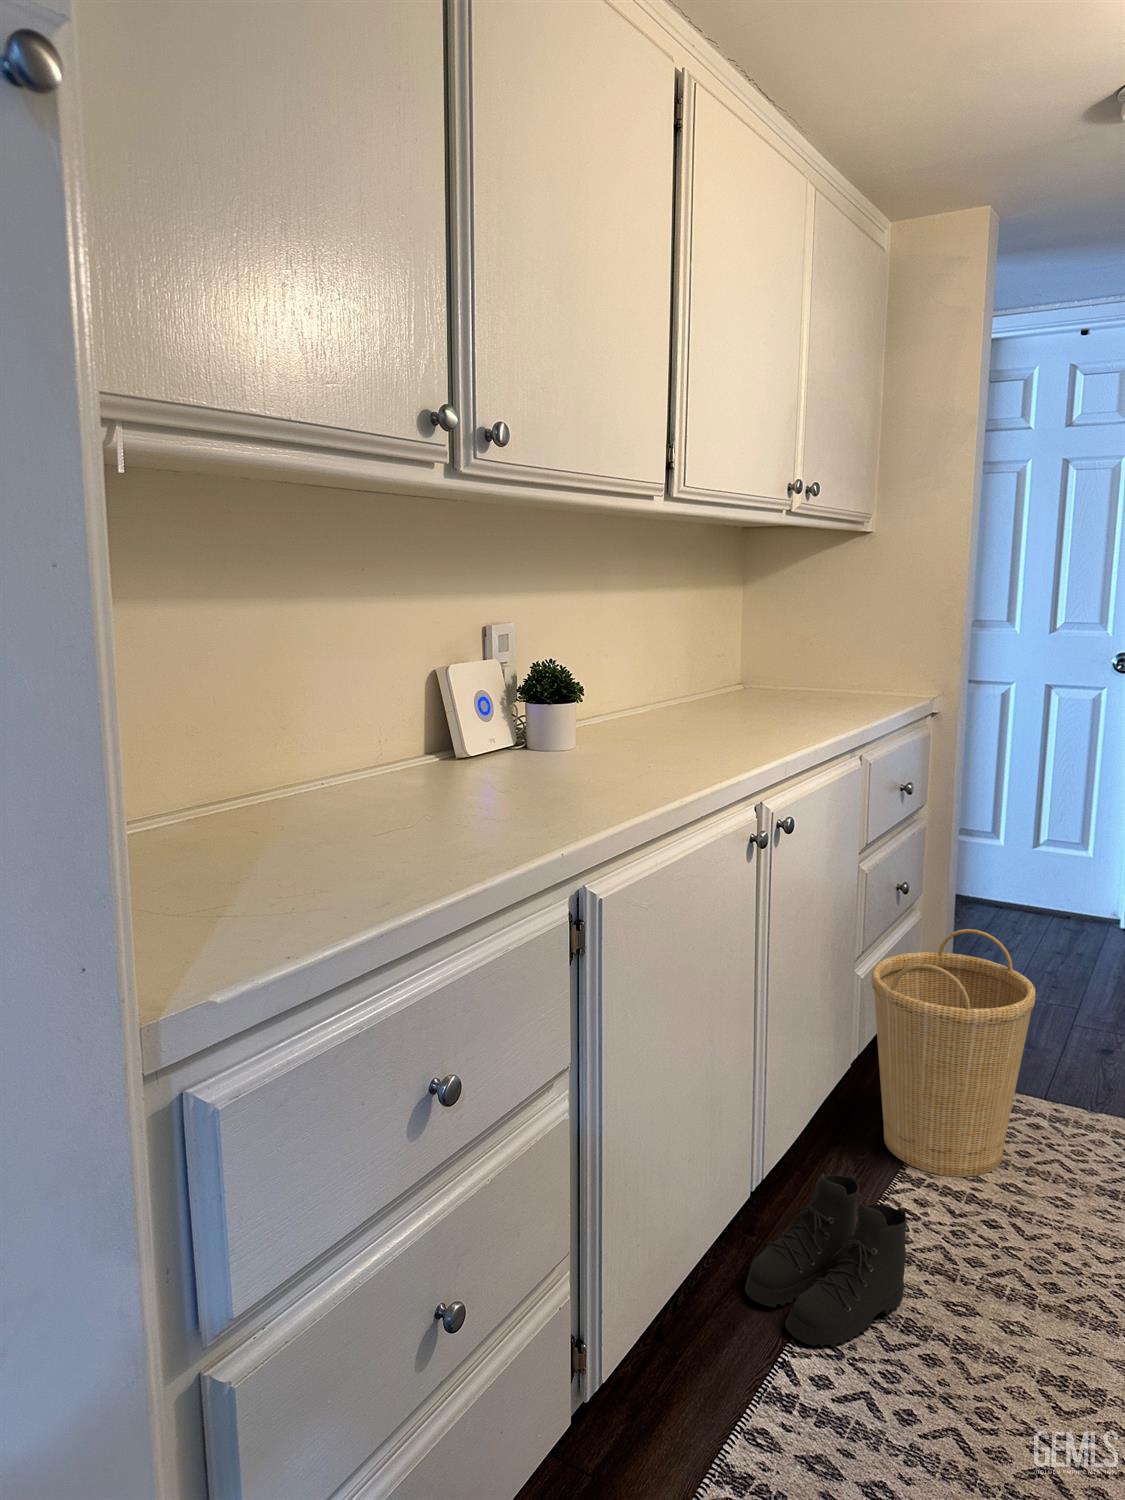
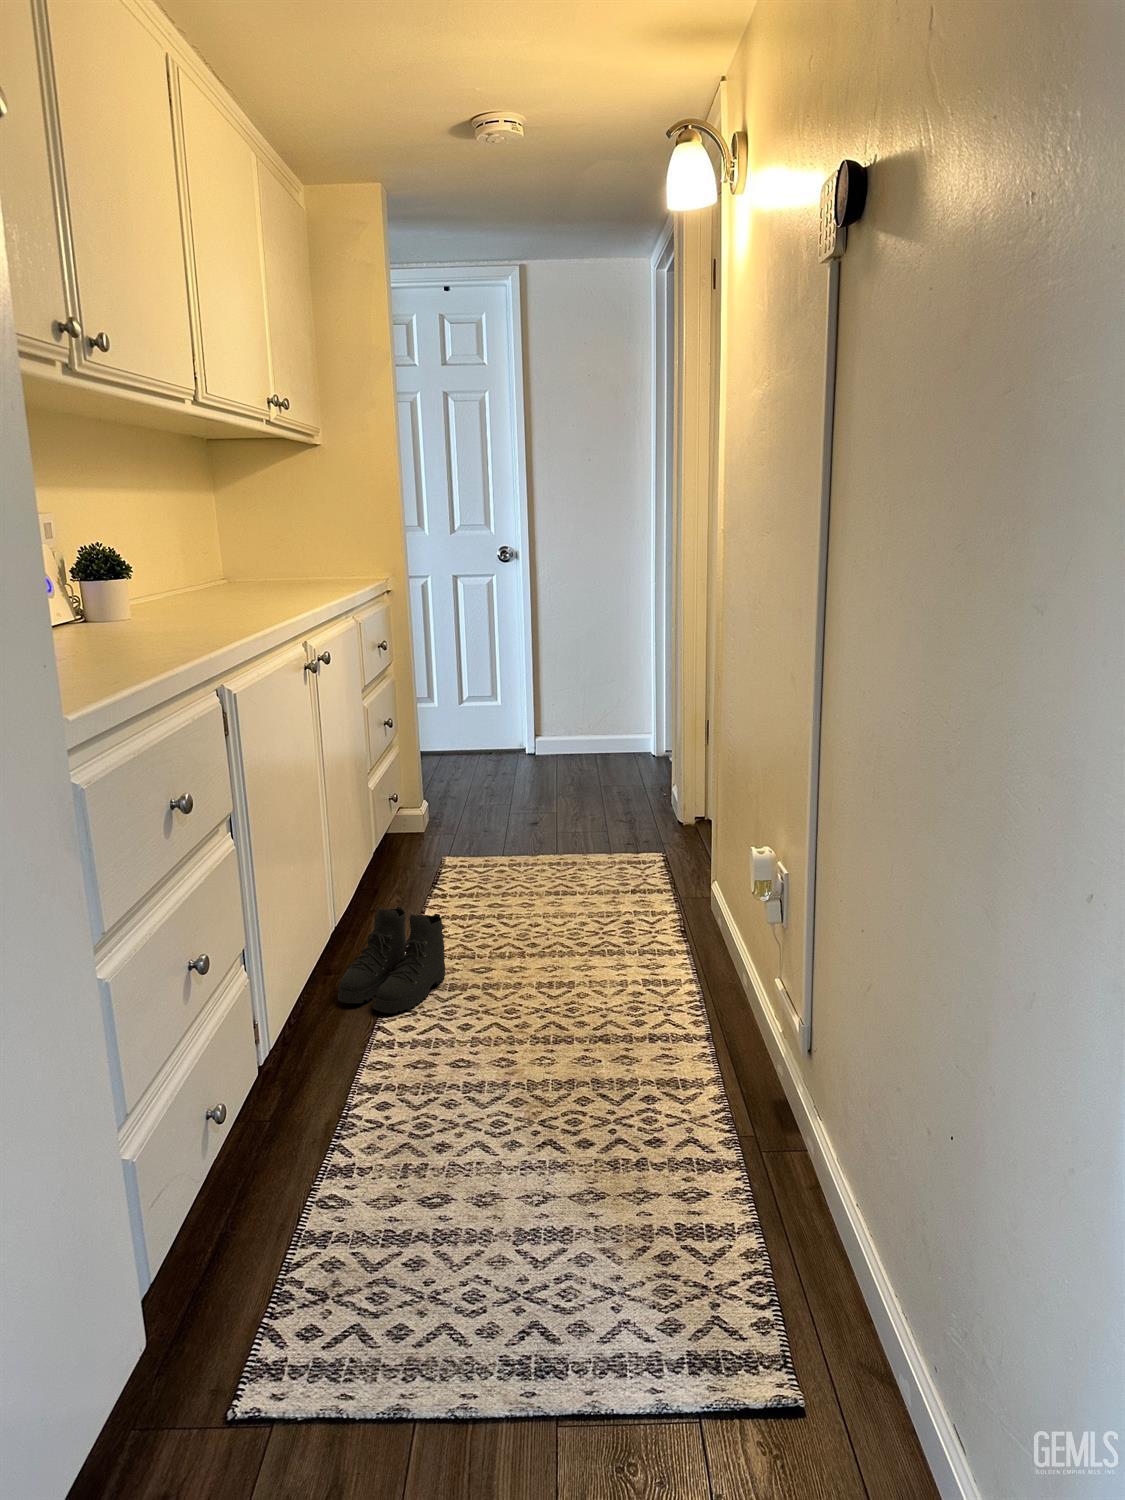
basket: present [872,929,1036,1177] -> none [381,738,494,911]

